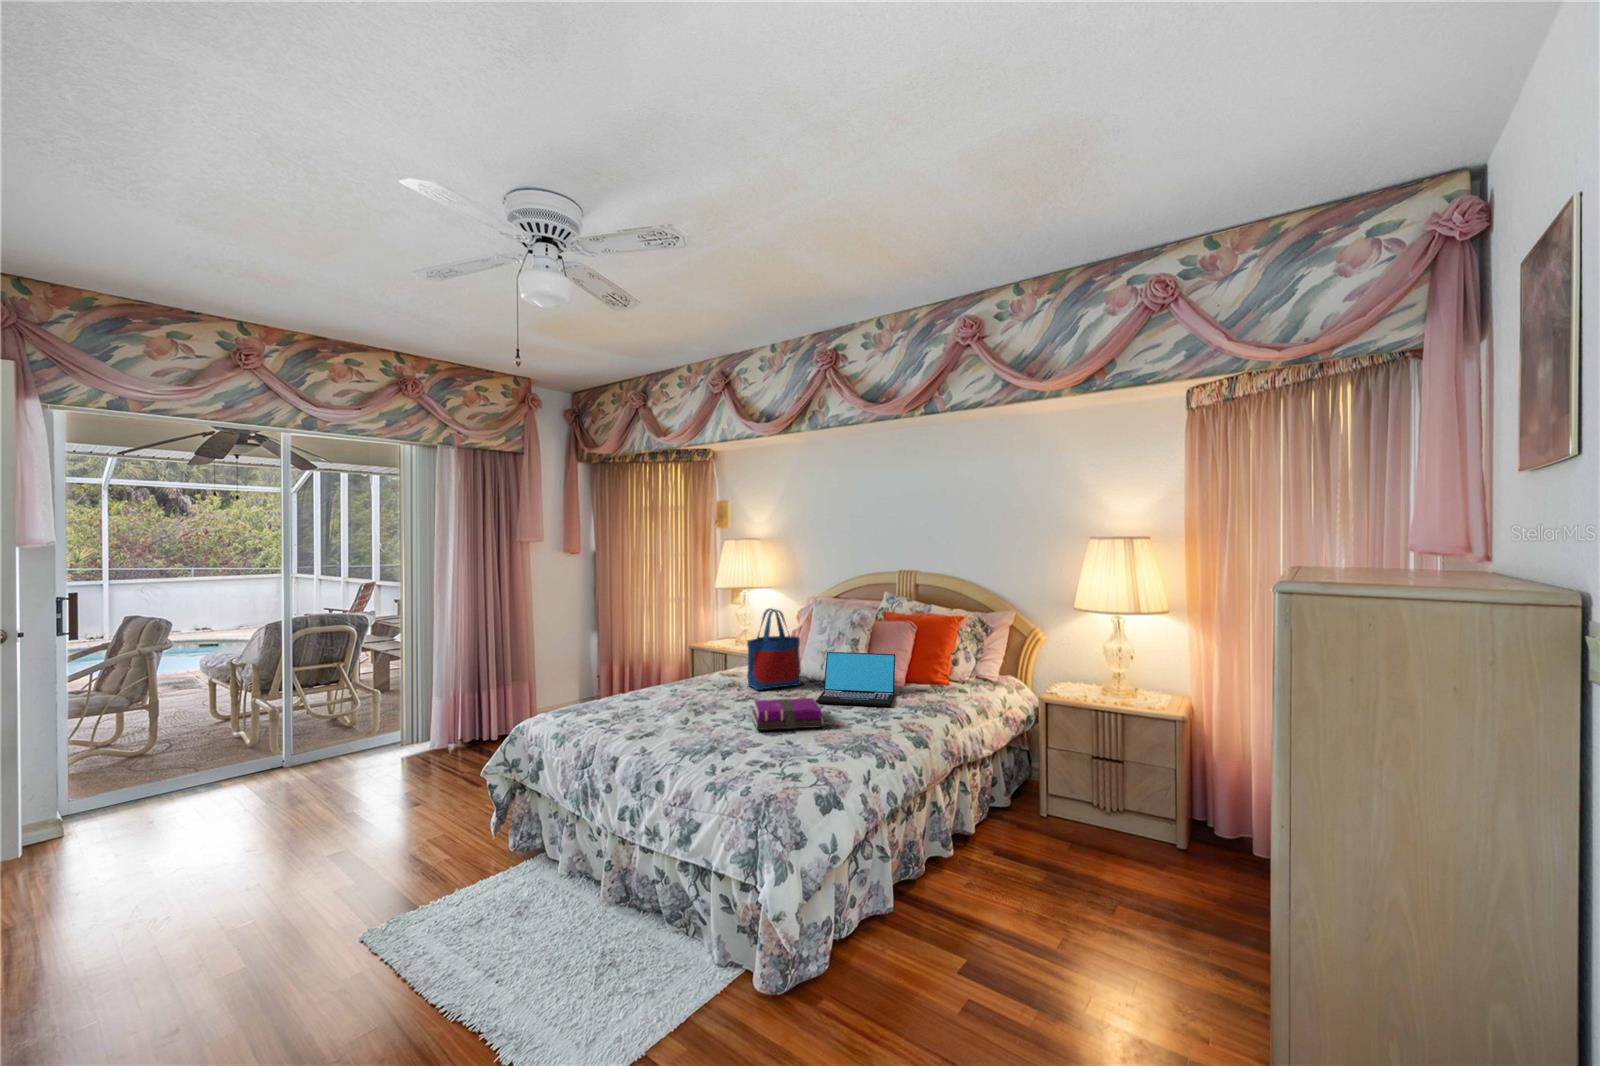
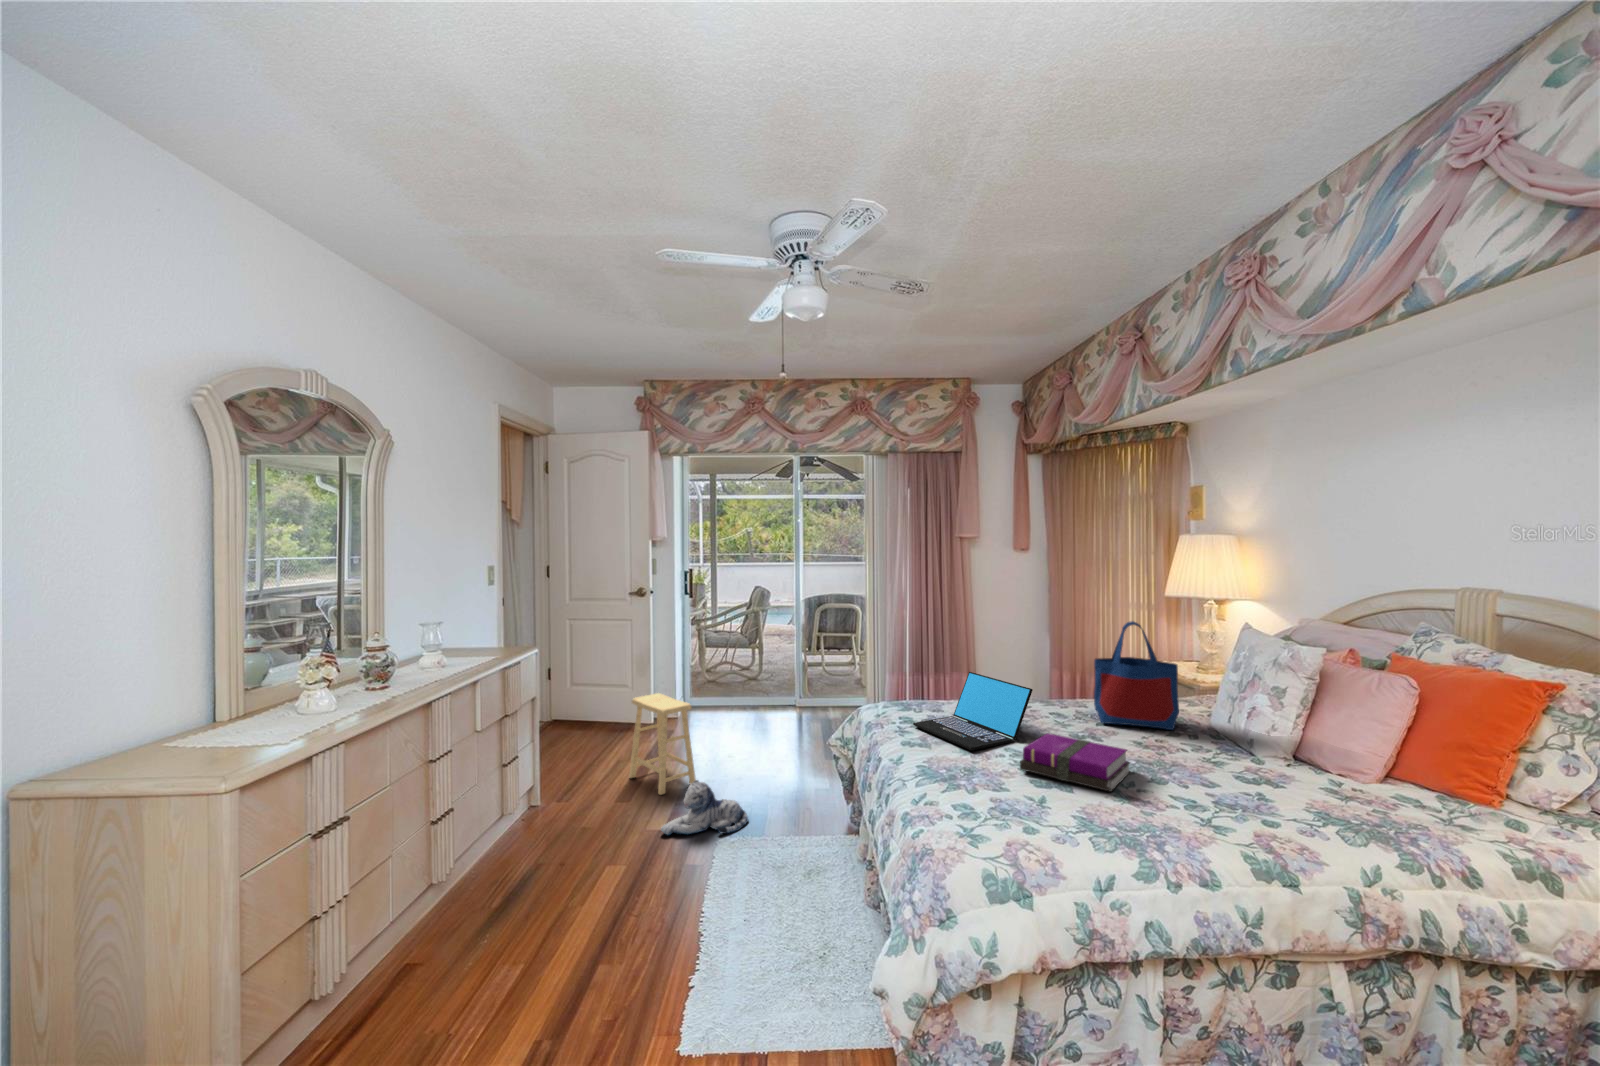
laptop: present [816,652,895,706] -> present [913,672,1033,751]
footstool: none [96,782,249,933] -> present [629,693,696,795]
plush toy: none [272,870,393,960] -> present [661,780,748,835]

